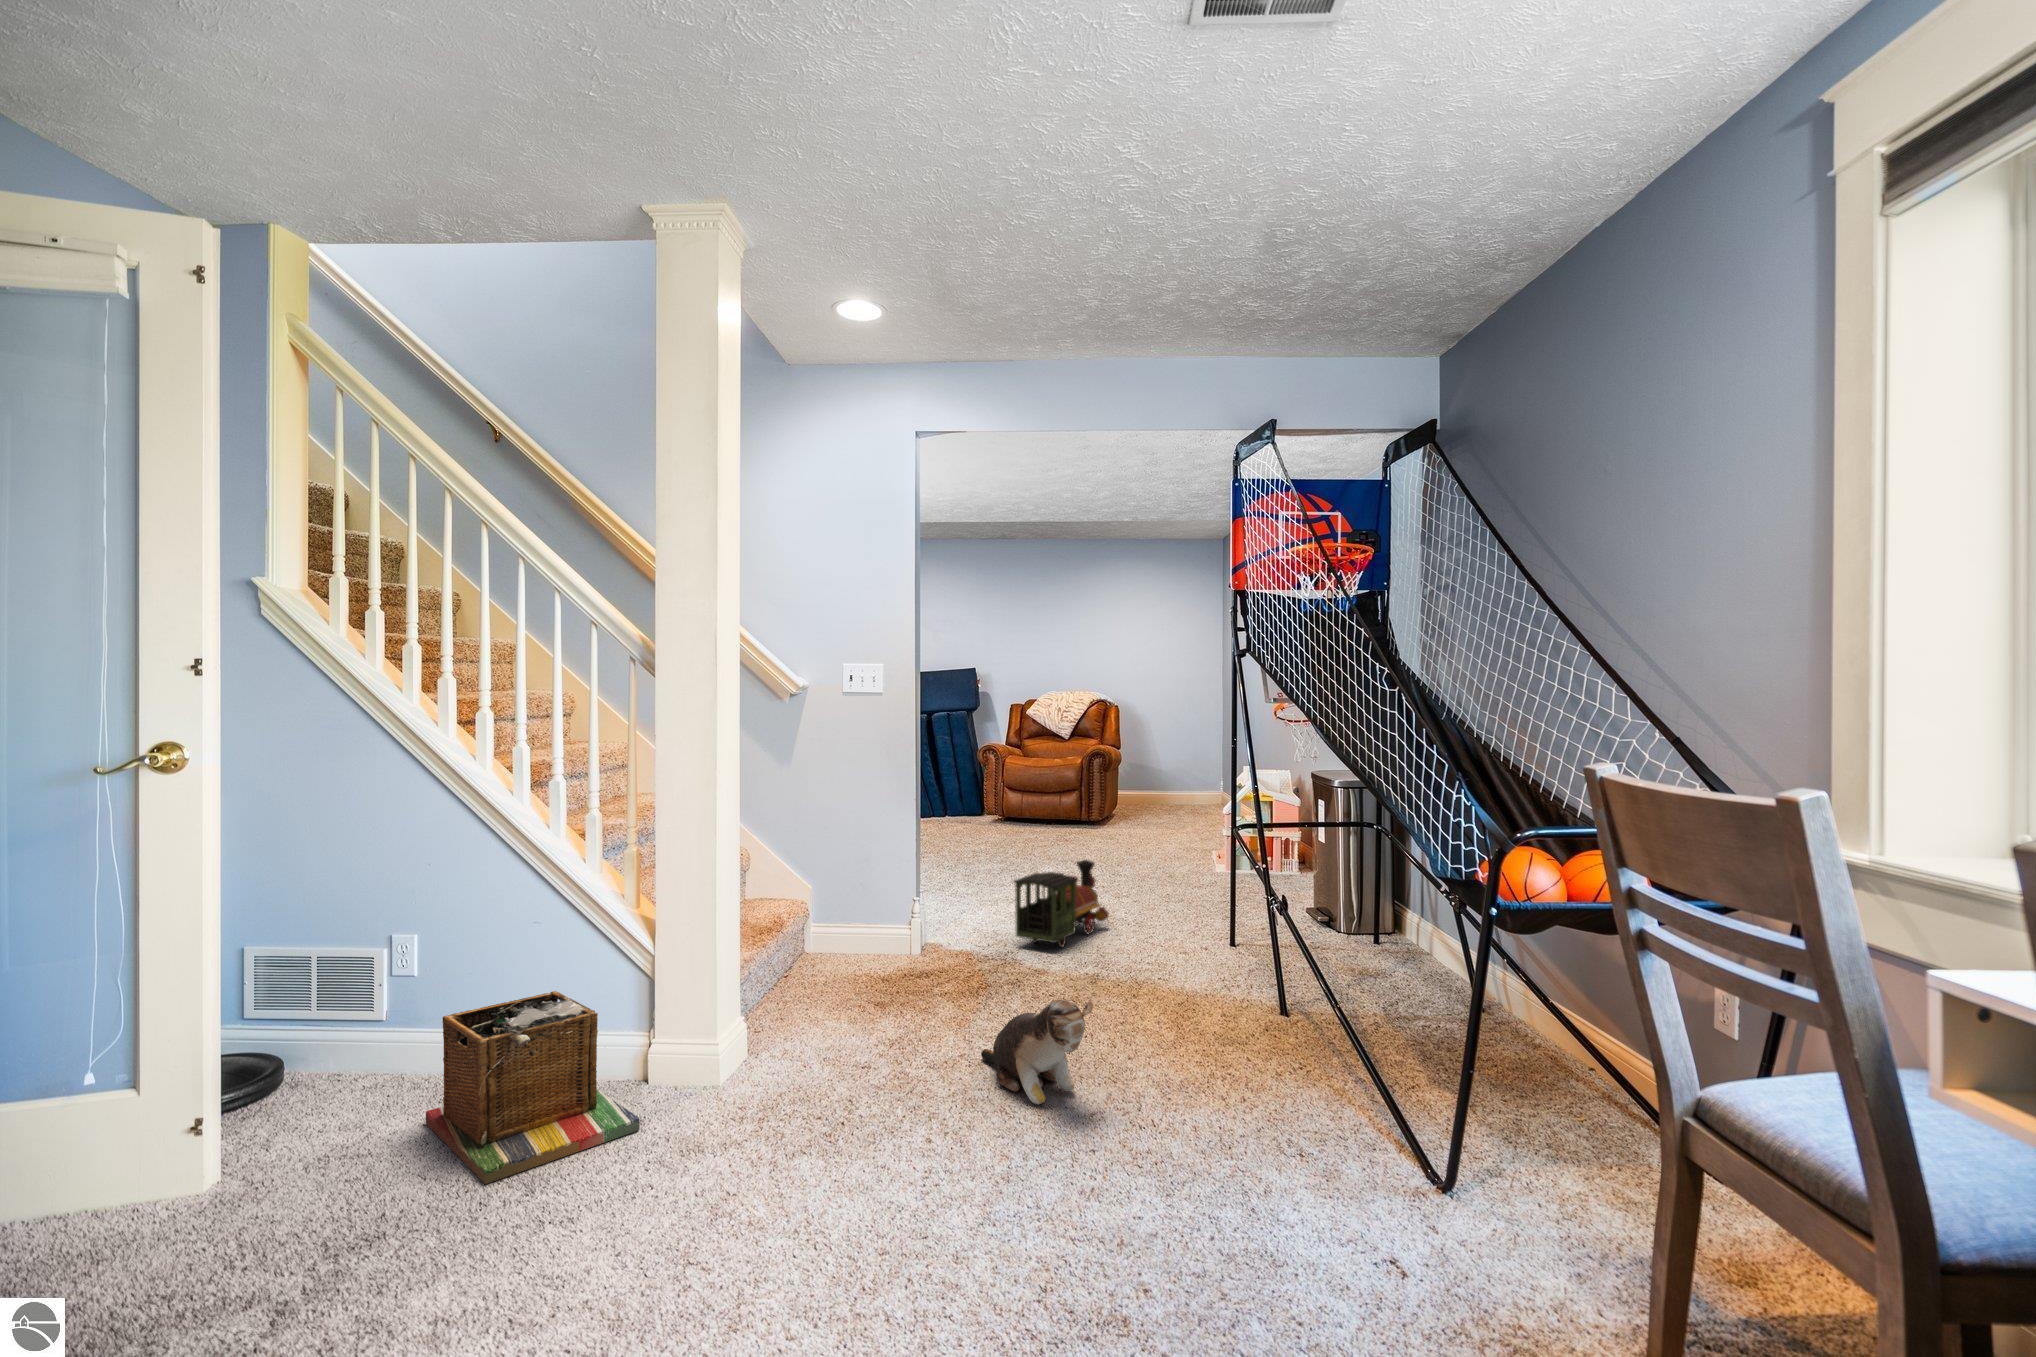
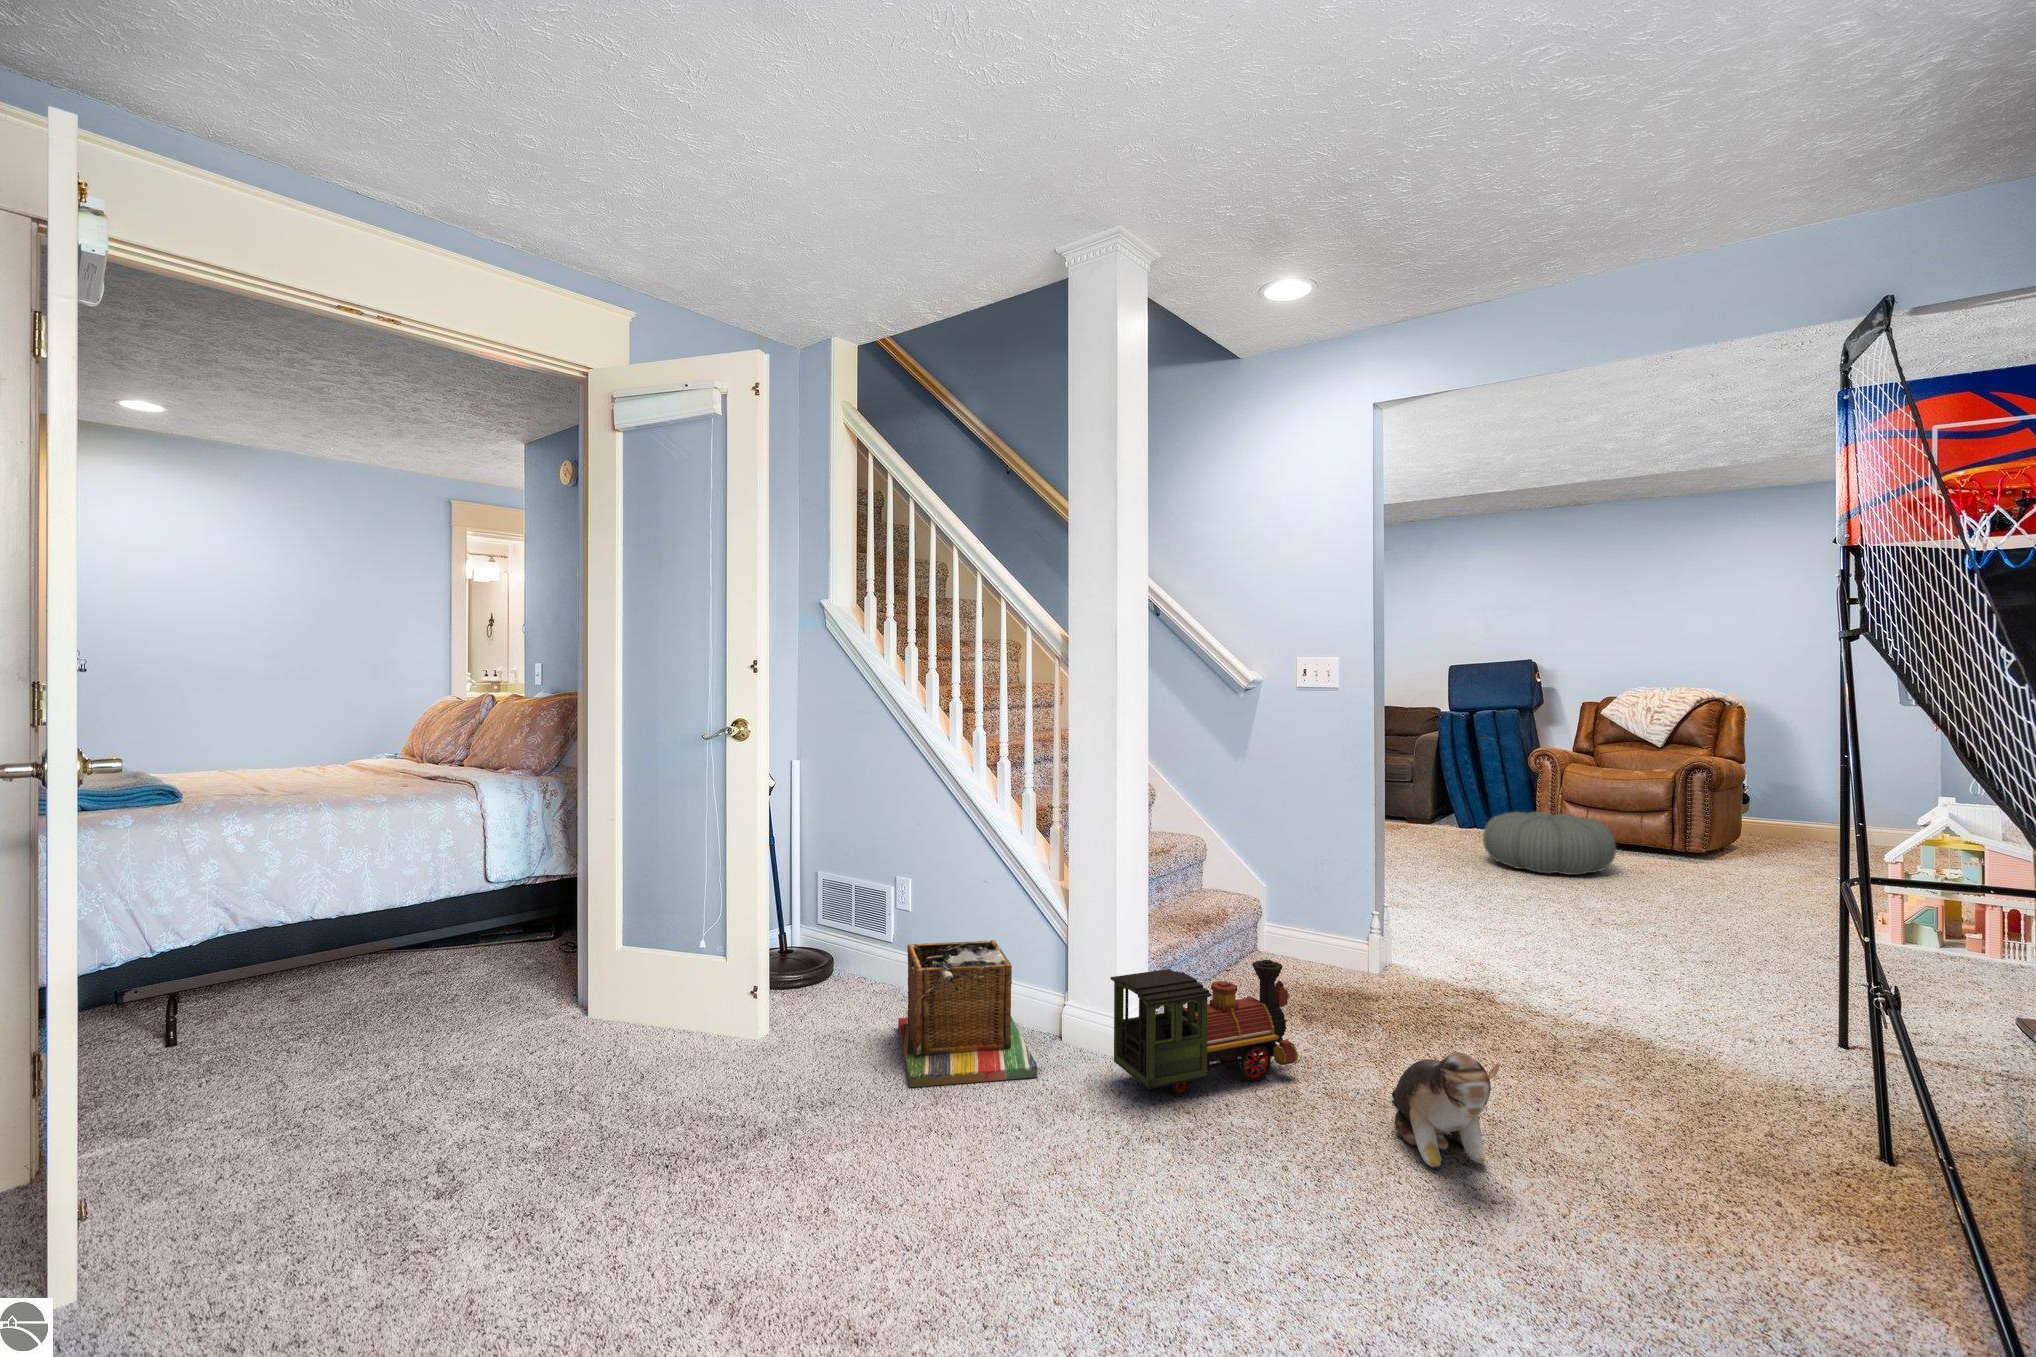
pouf: none [949,798,1049,850] -> present [1483,812,1616,875]
toy train: present [1014,860,1109,947] -> present [1110,959,1298,1096]

